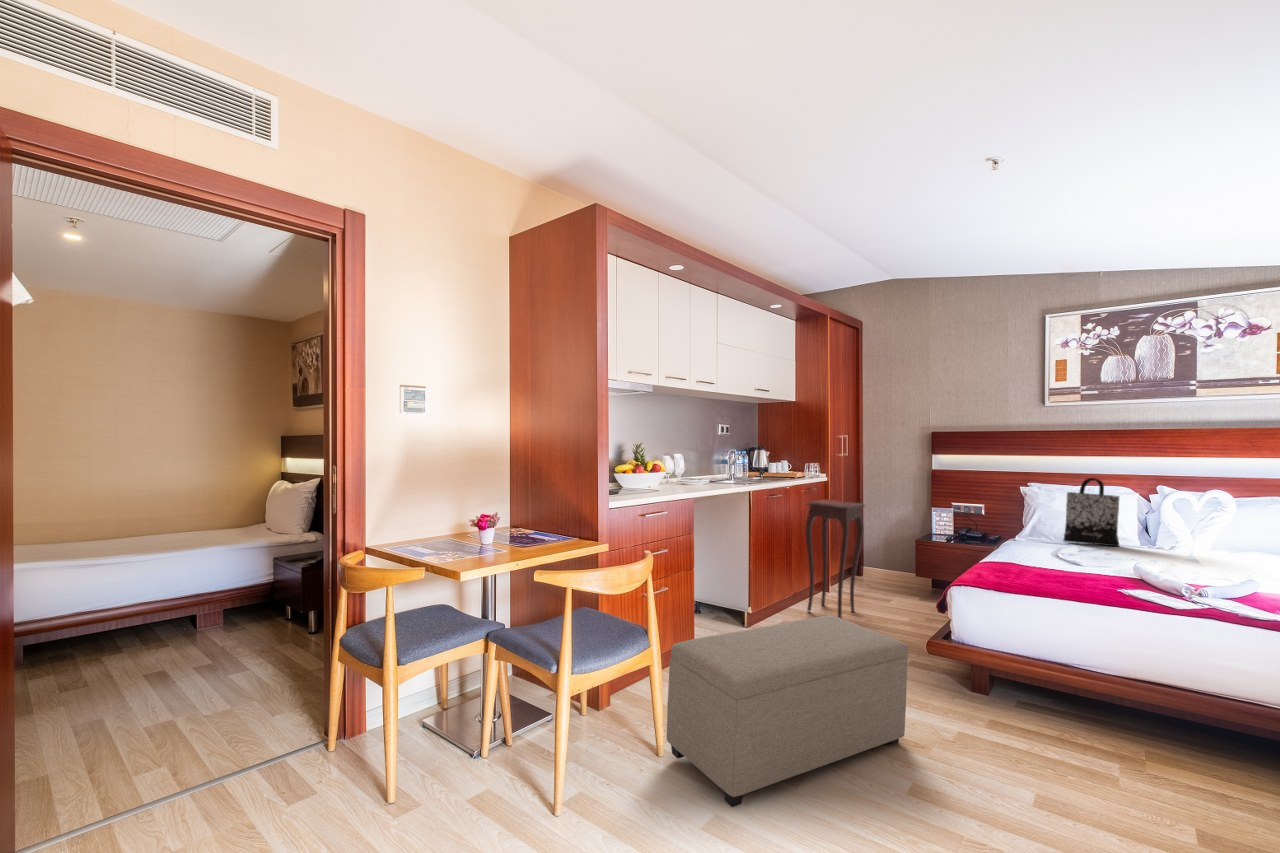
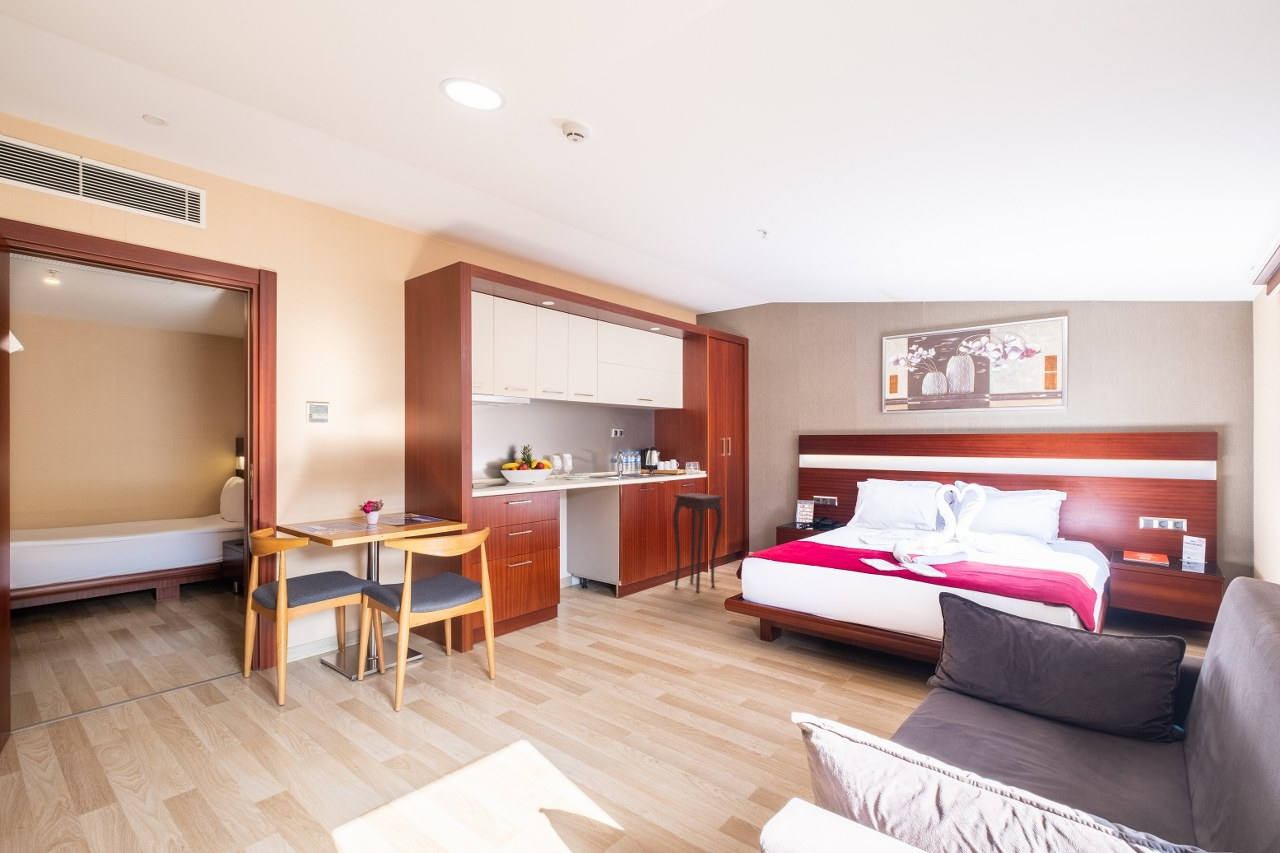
tote bag: present [1064,478,1119,546] -> none [872,474,913,530]
ottoman: present [667,616,908,807] -> none [497,579,682,704]

